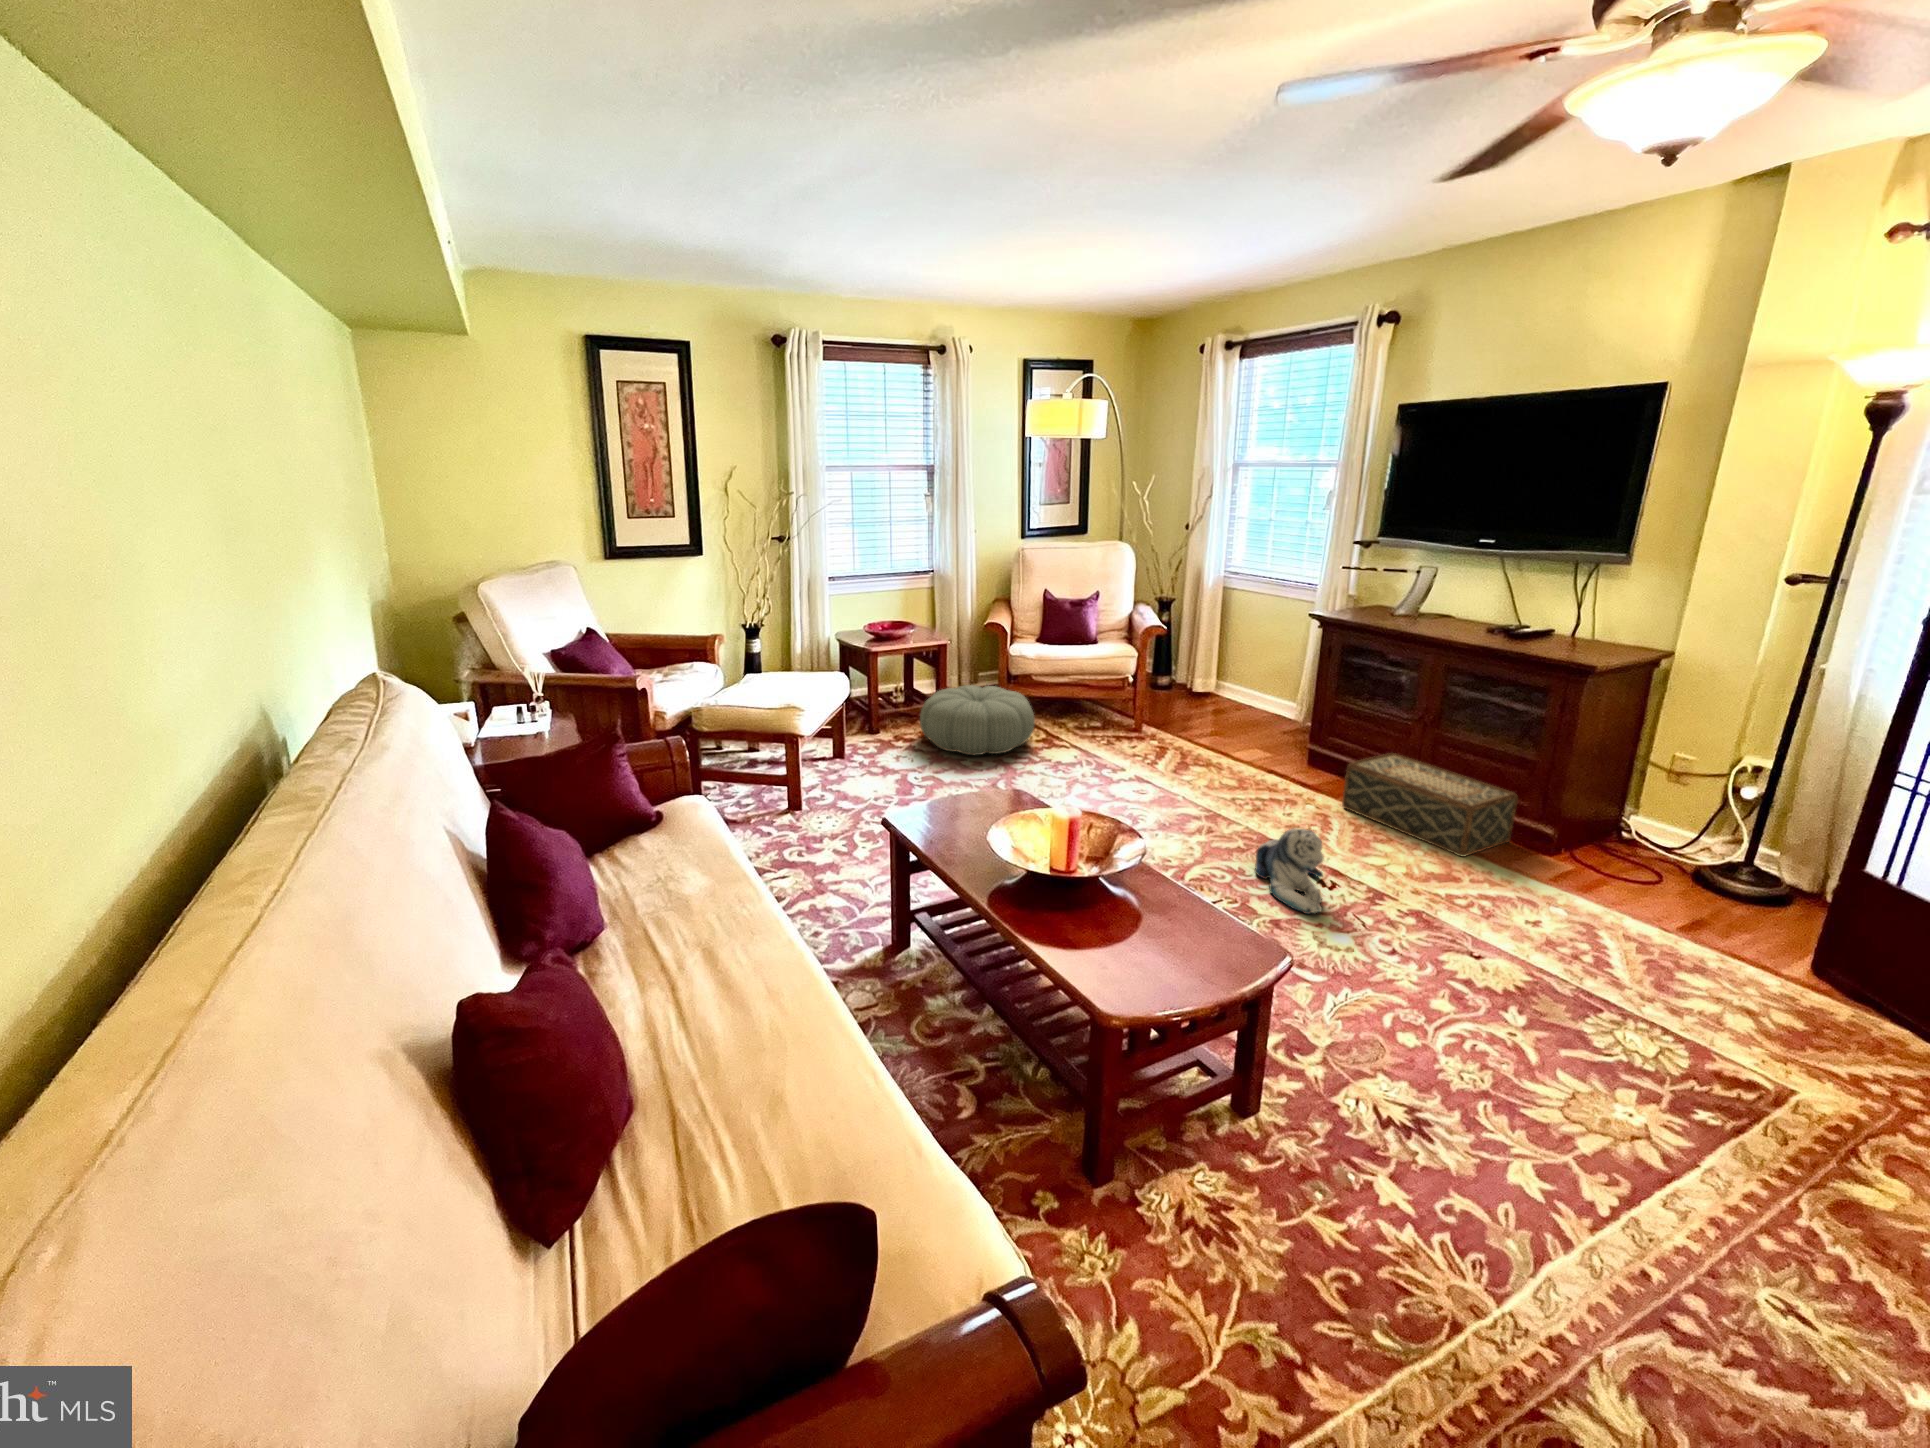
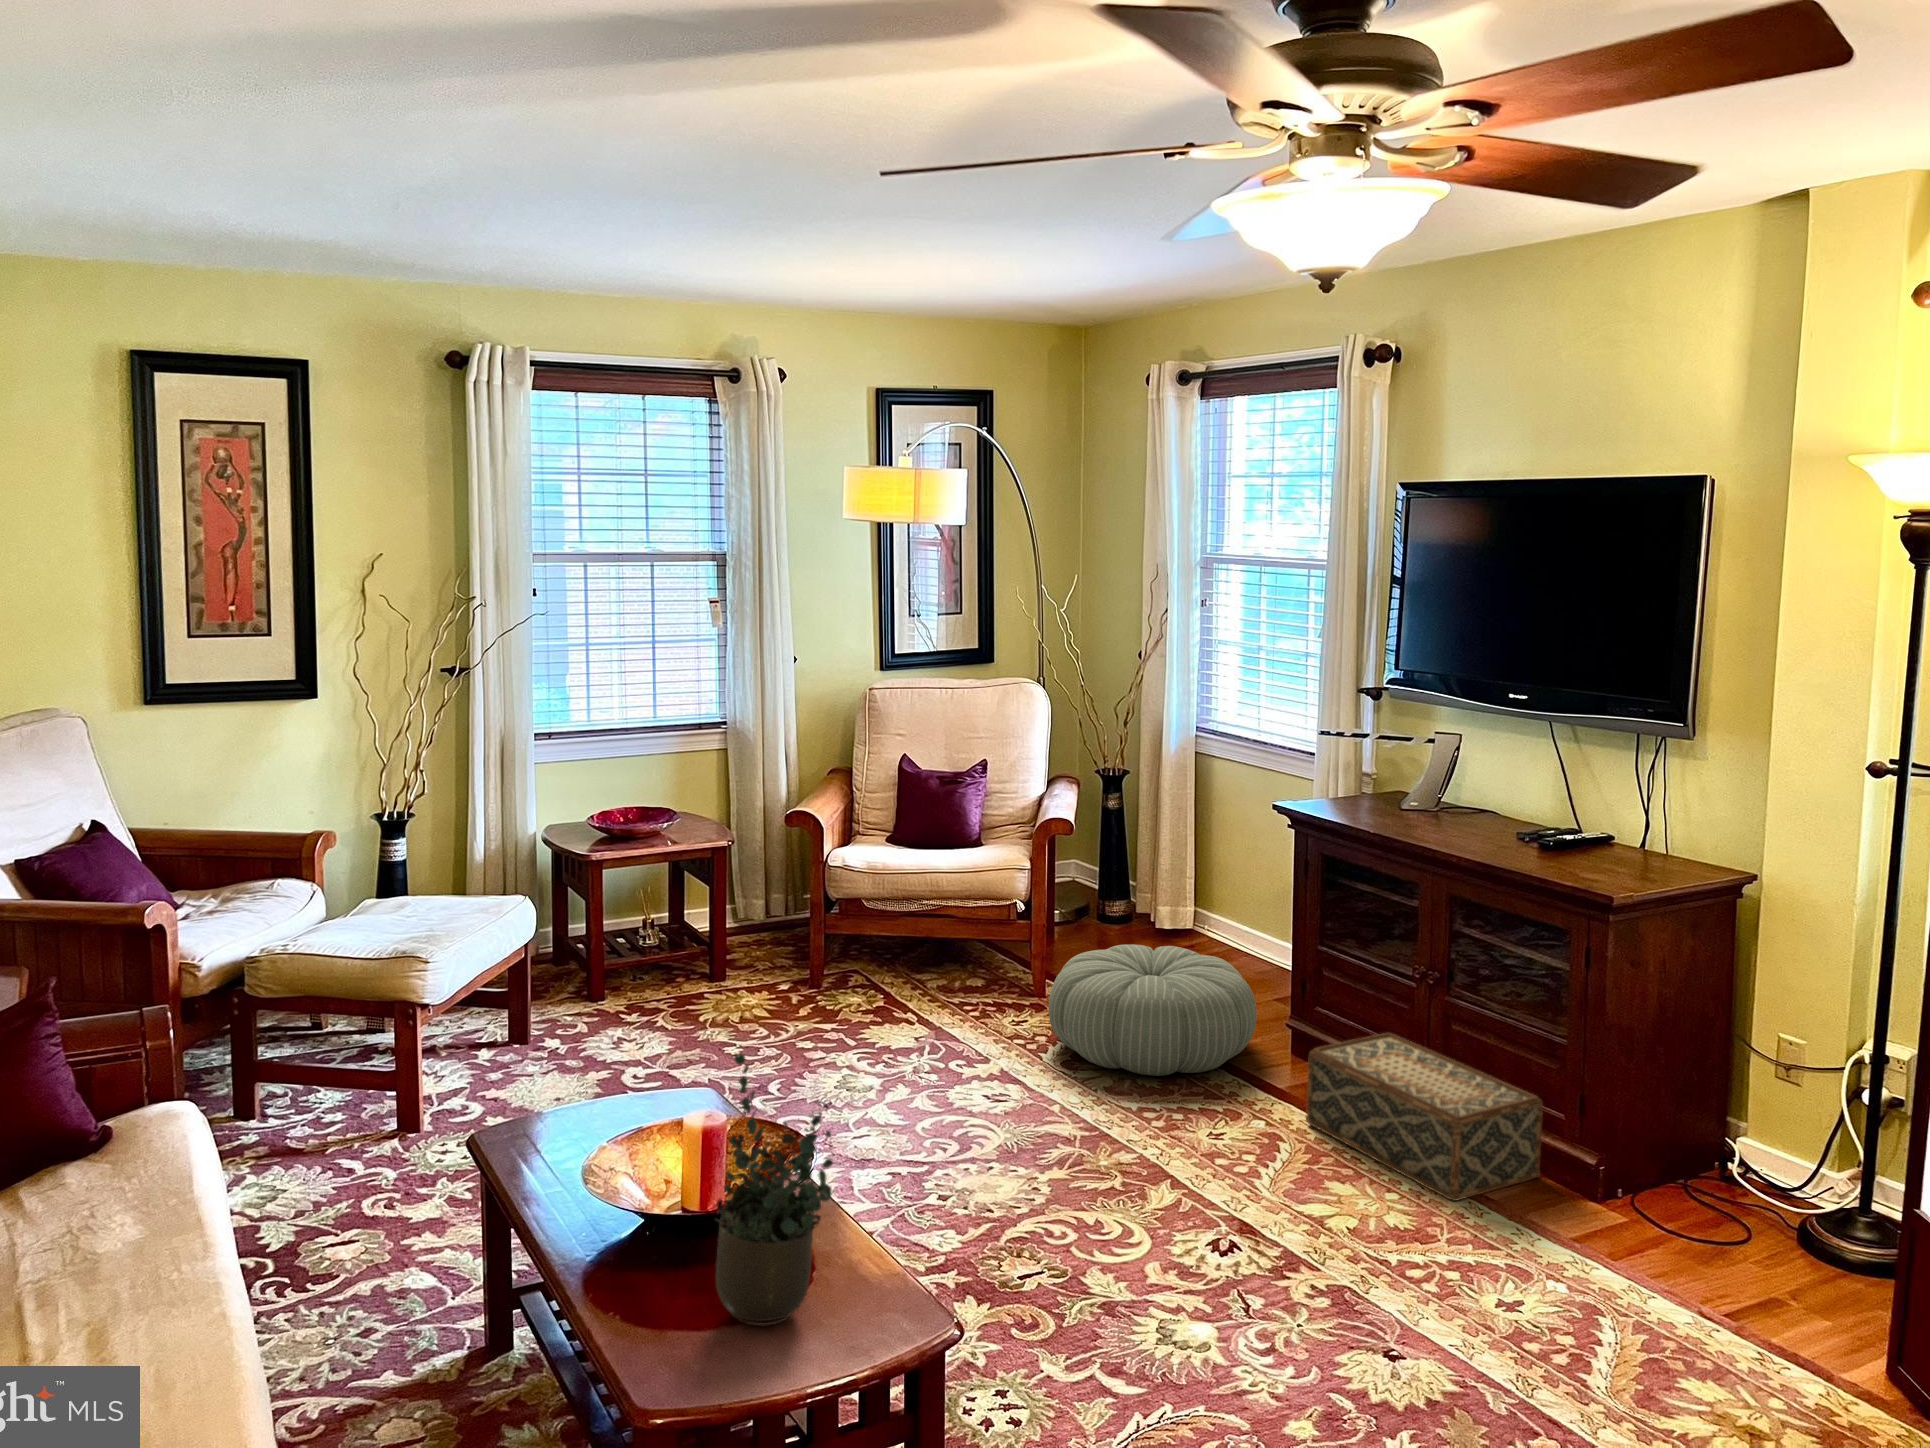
pouf: present [920,685,1035,755] -> present [1049,944,1257,1076]
potted plant: none [1117,769,1205,954] -> present [716,1054,833,1327]
plush toy: present [1255,829,1323,914] -> none [1113,1153,1217,1292]

